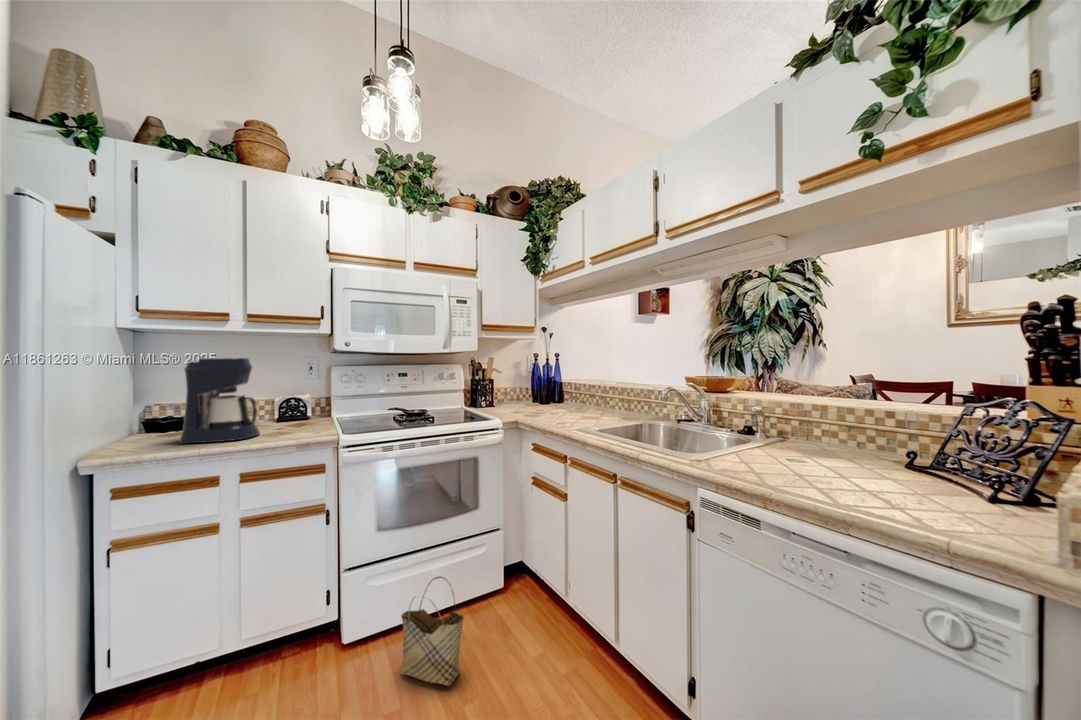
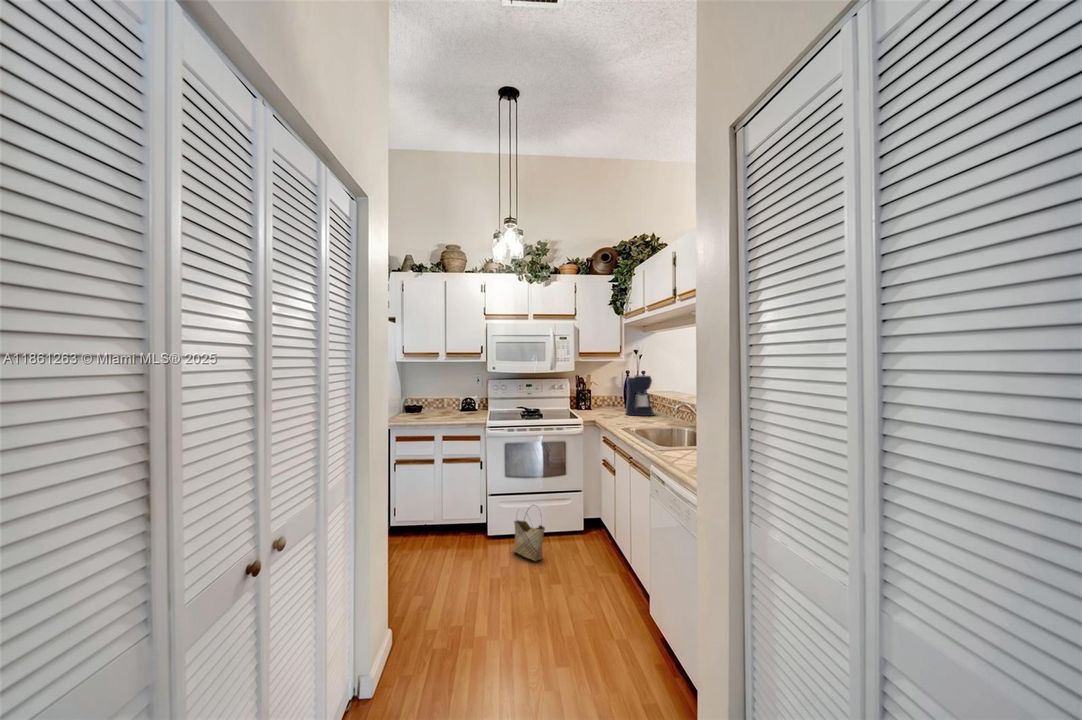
coffee maker: present [180,358,260,443] -> present [625,375,654,416]

